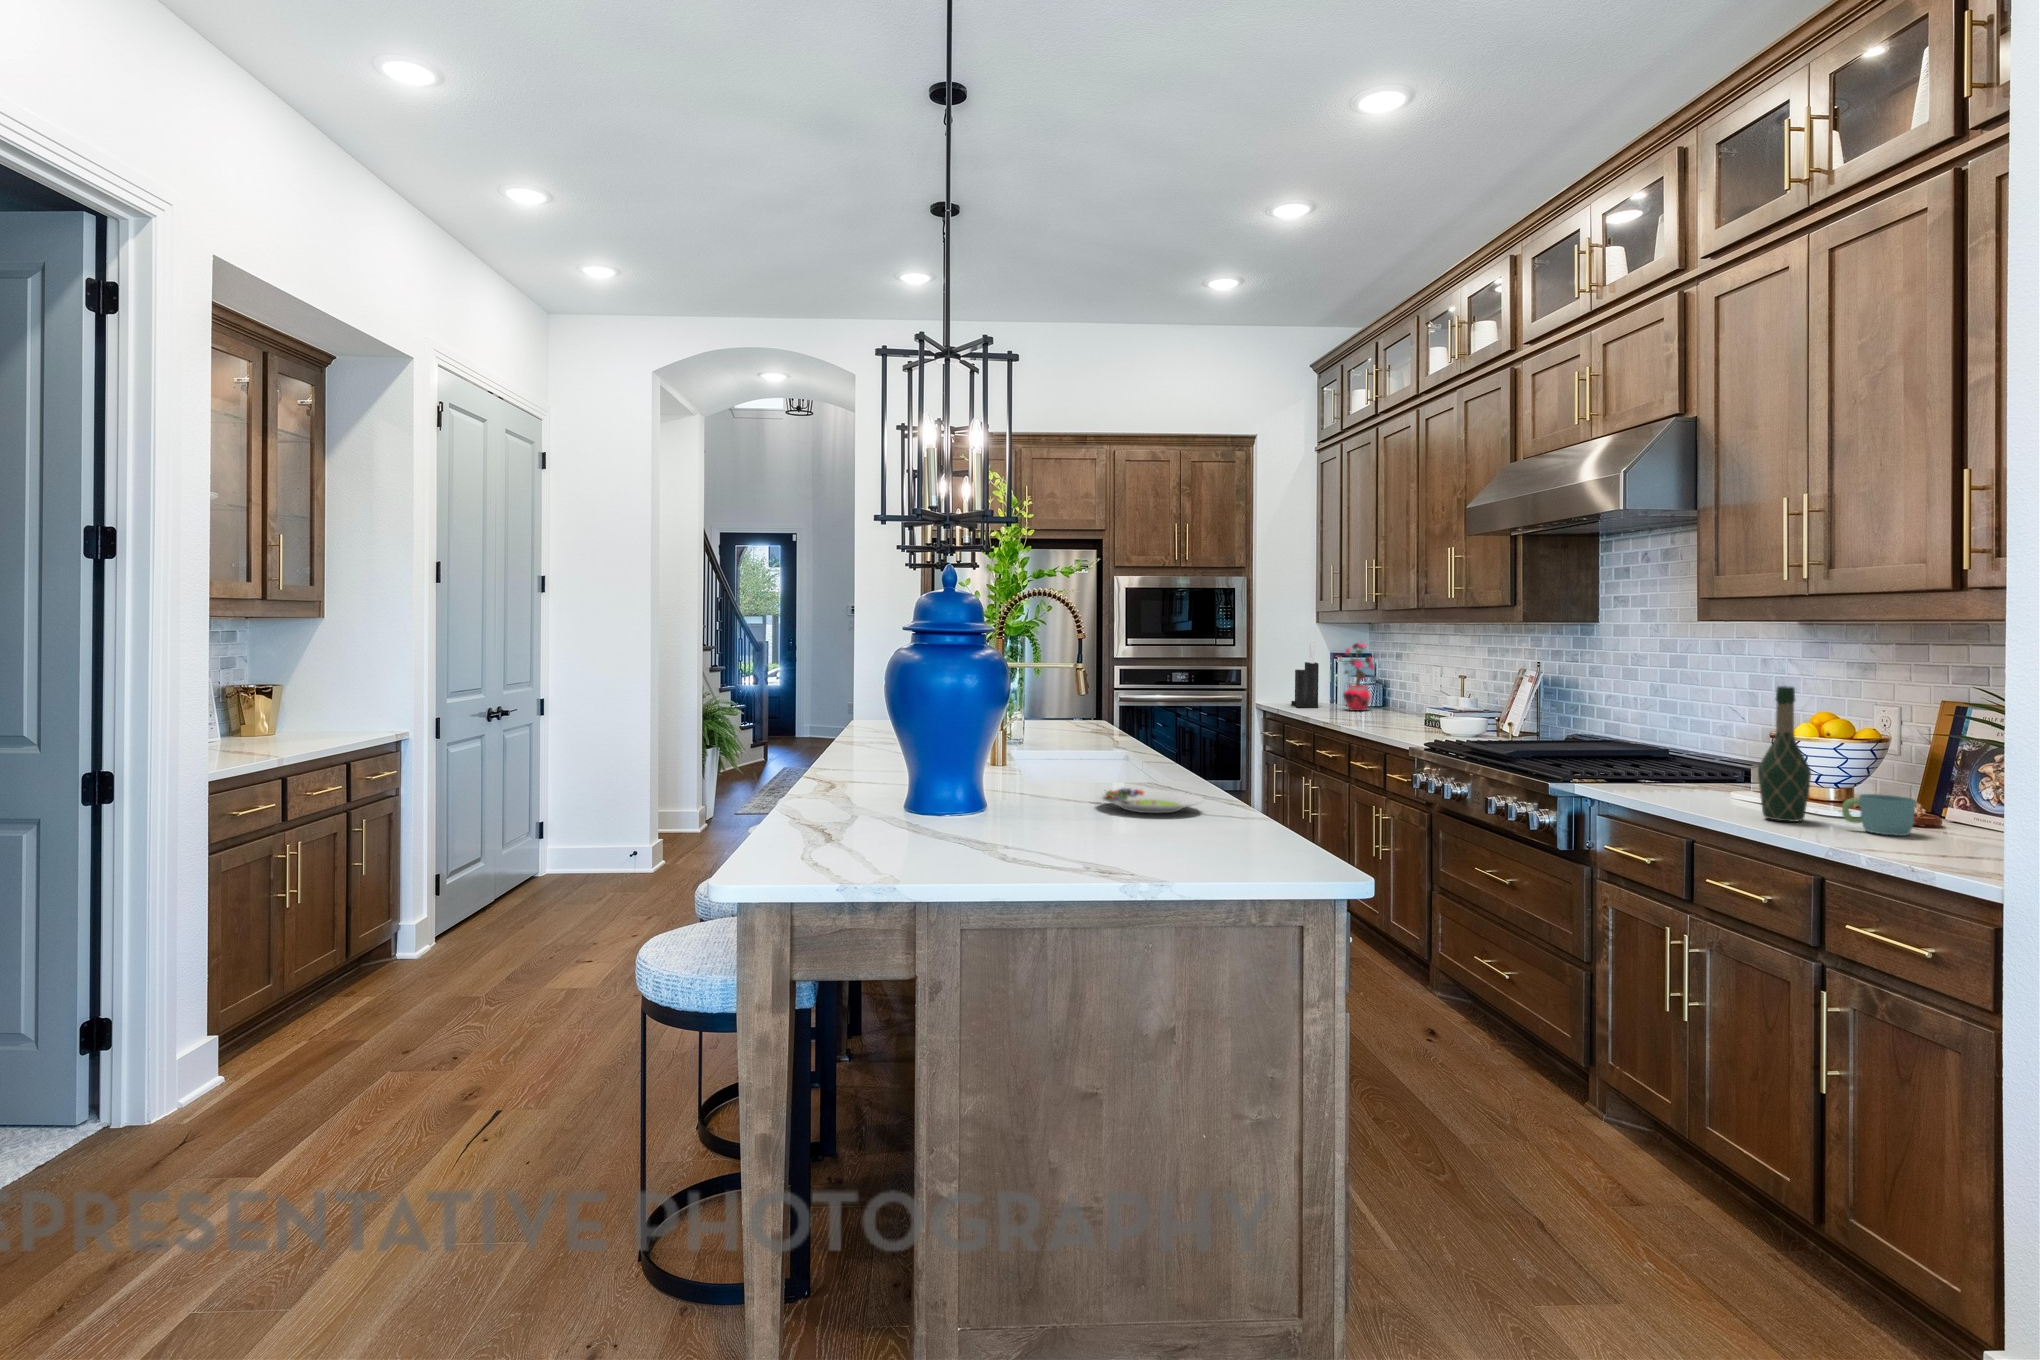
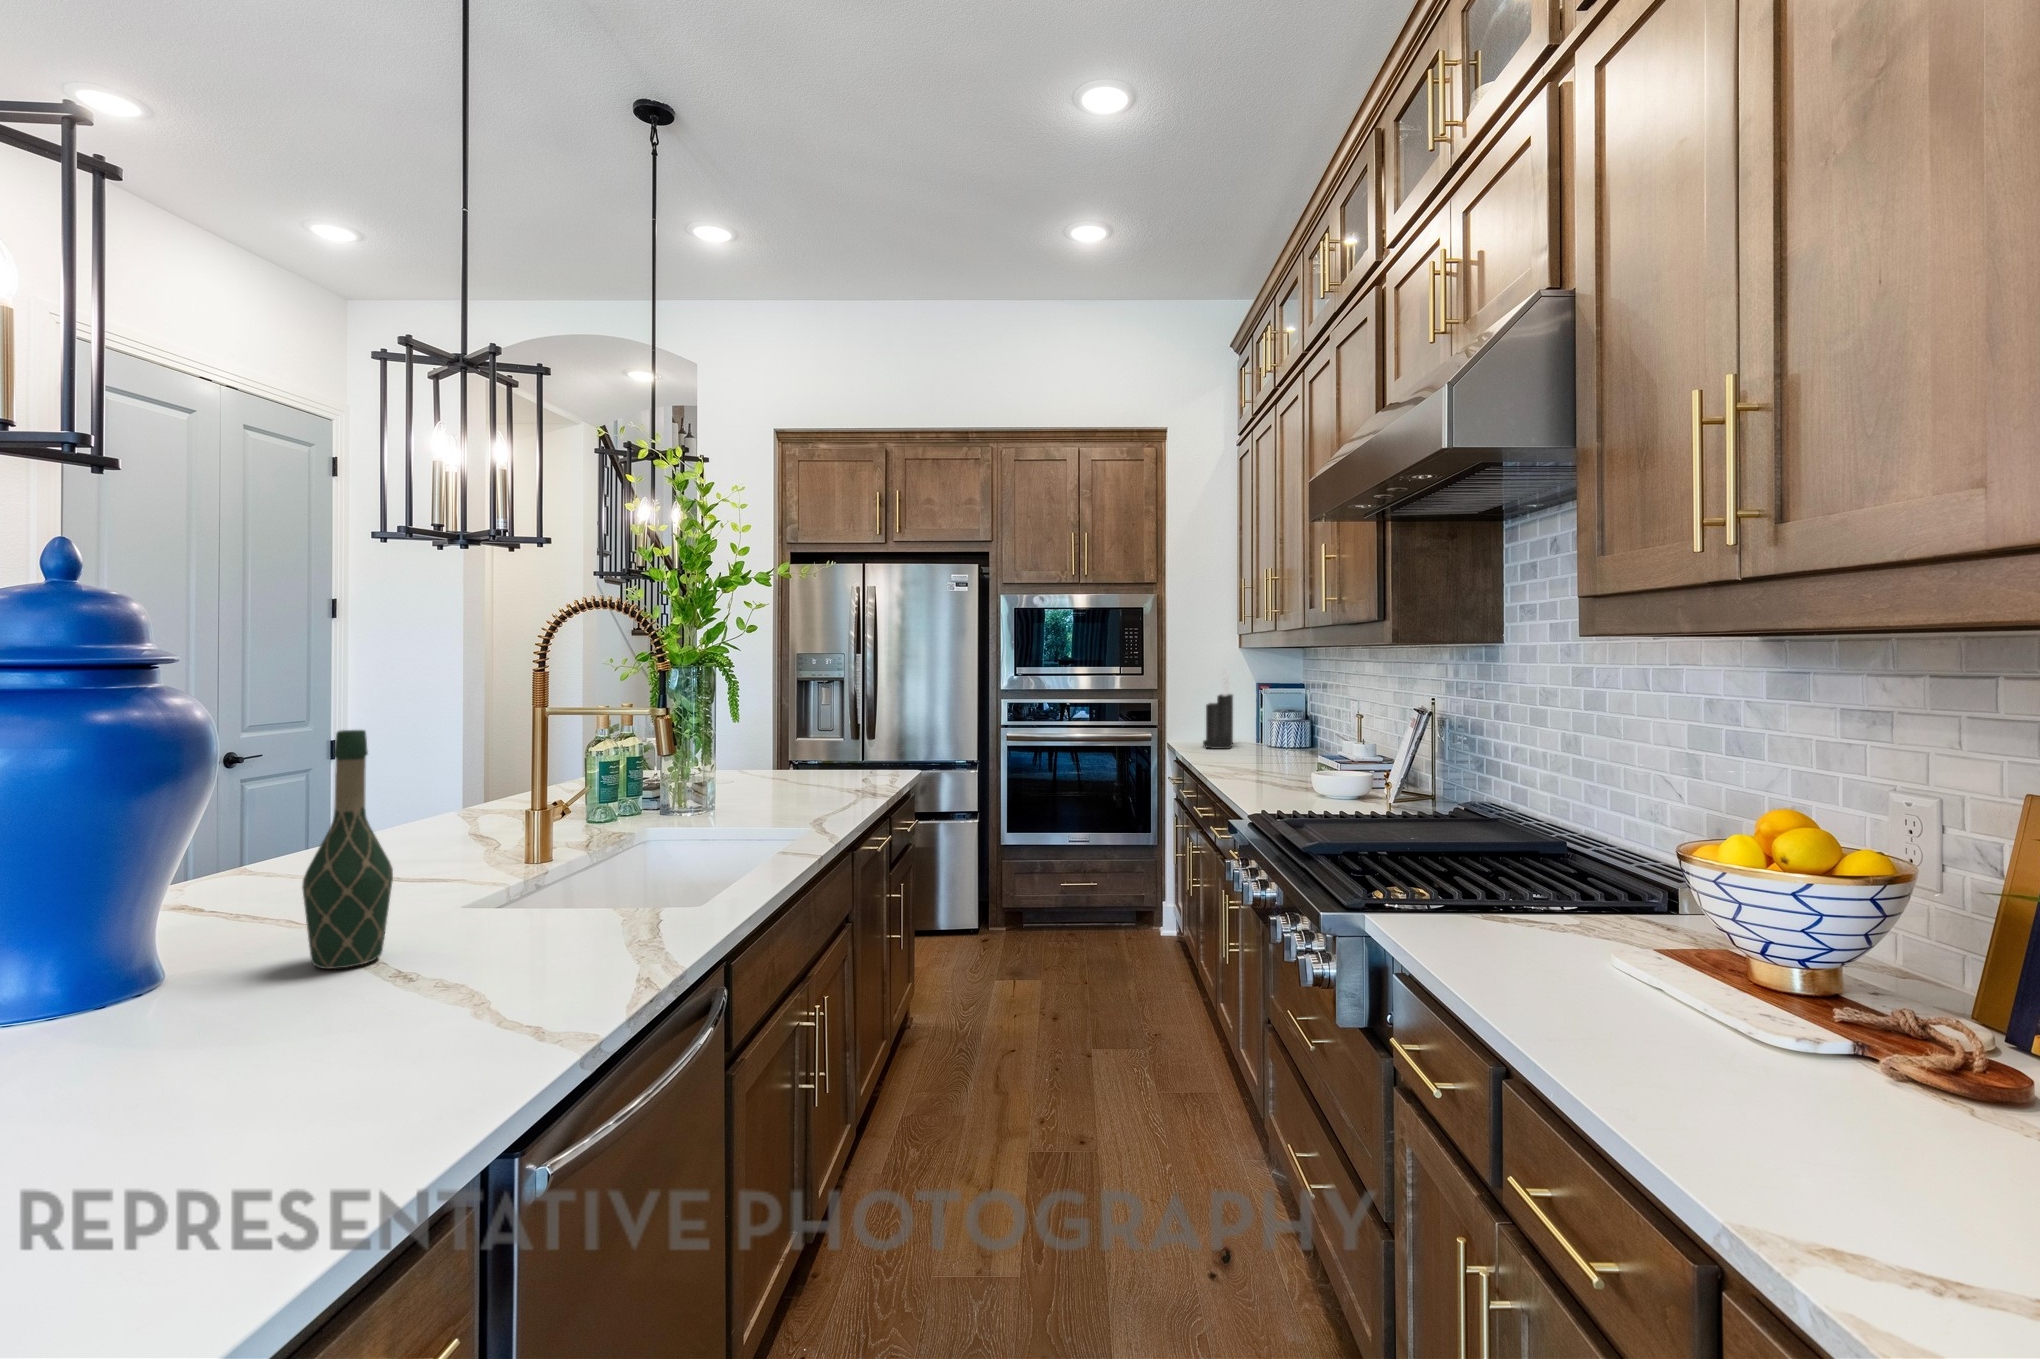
potted plant: present [1343,643,1374,711] -> none [1242,669,1288,754]
wine bottle: present [1758,686,1811,822] -> present [302,730,393,969]
salad plate: present [1099,788,1203,813] -> none [128,978,420,1069]
mug: present [1842,794,1916,836] -> none [1798,1039,1976,1166]

